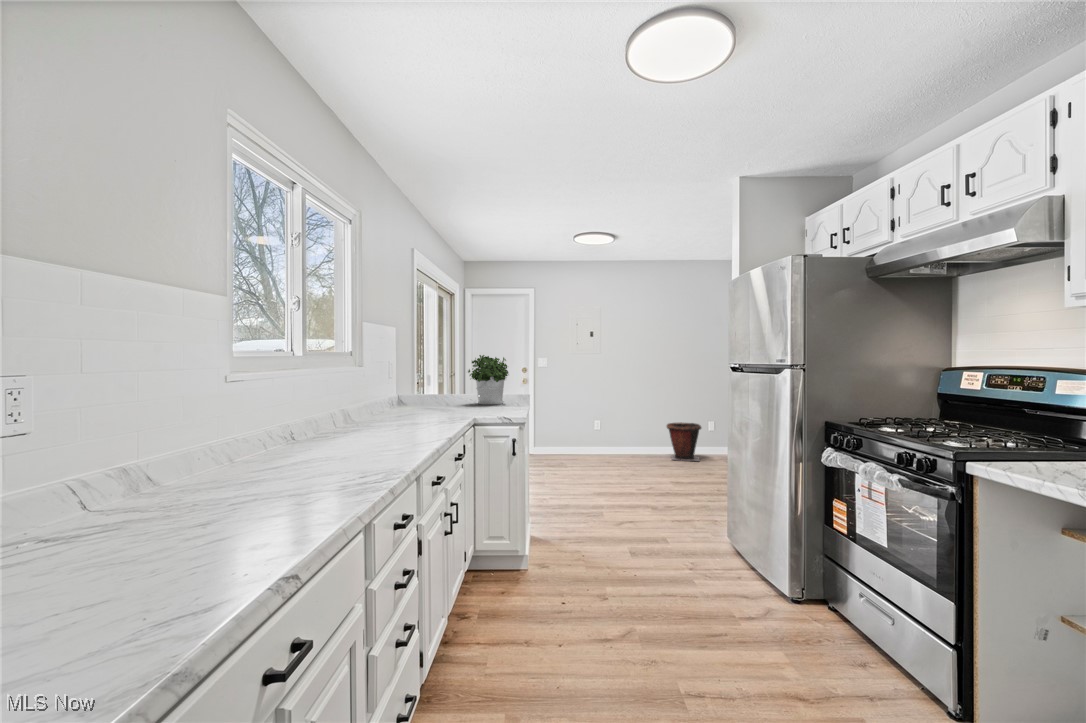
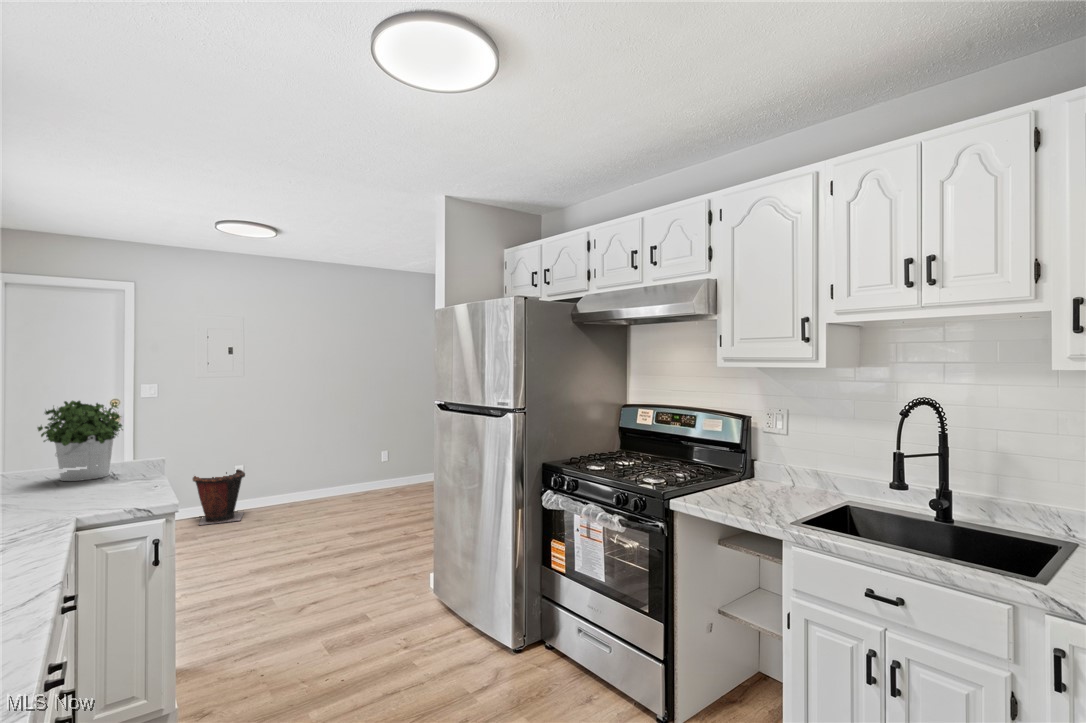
waste bin: present [667,422,701,461] -> present [193,469,245,525]

